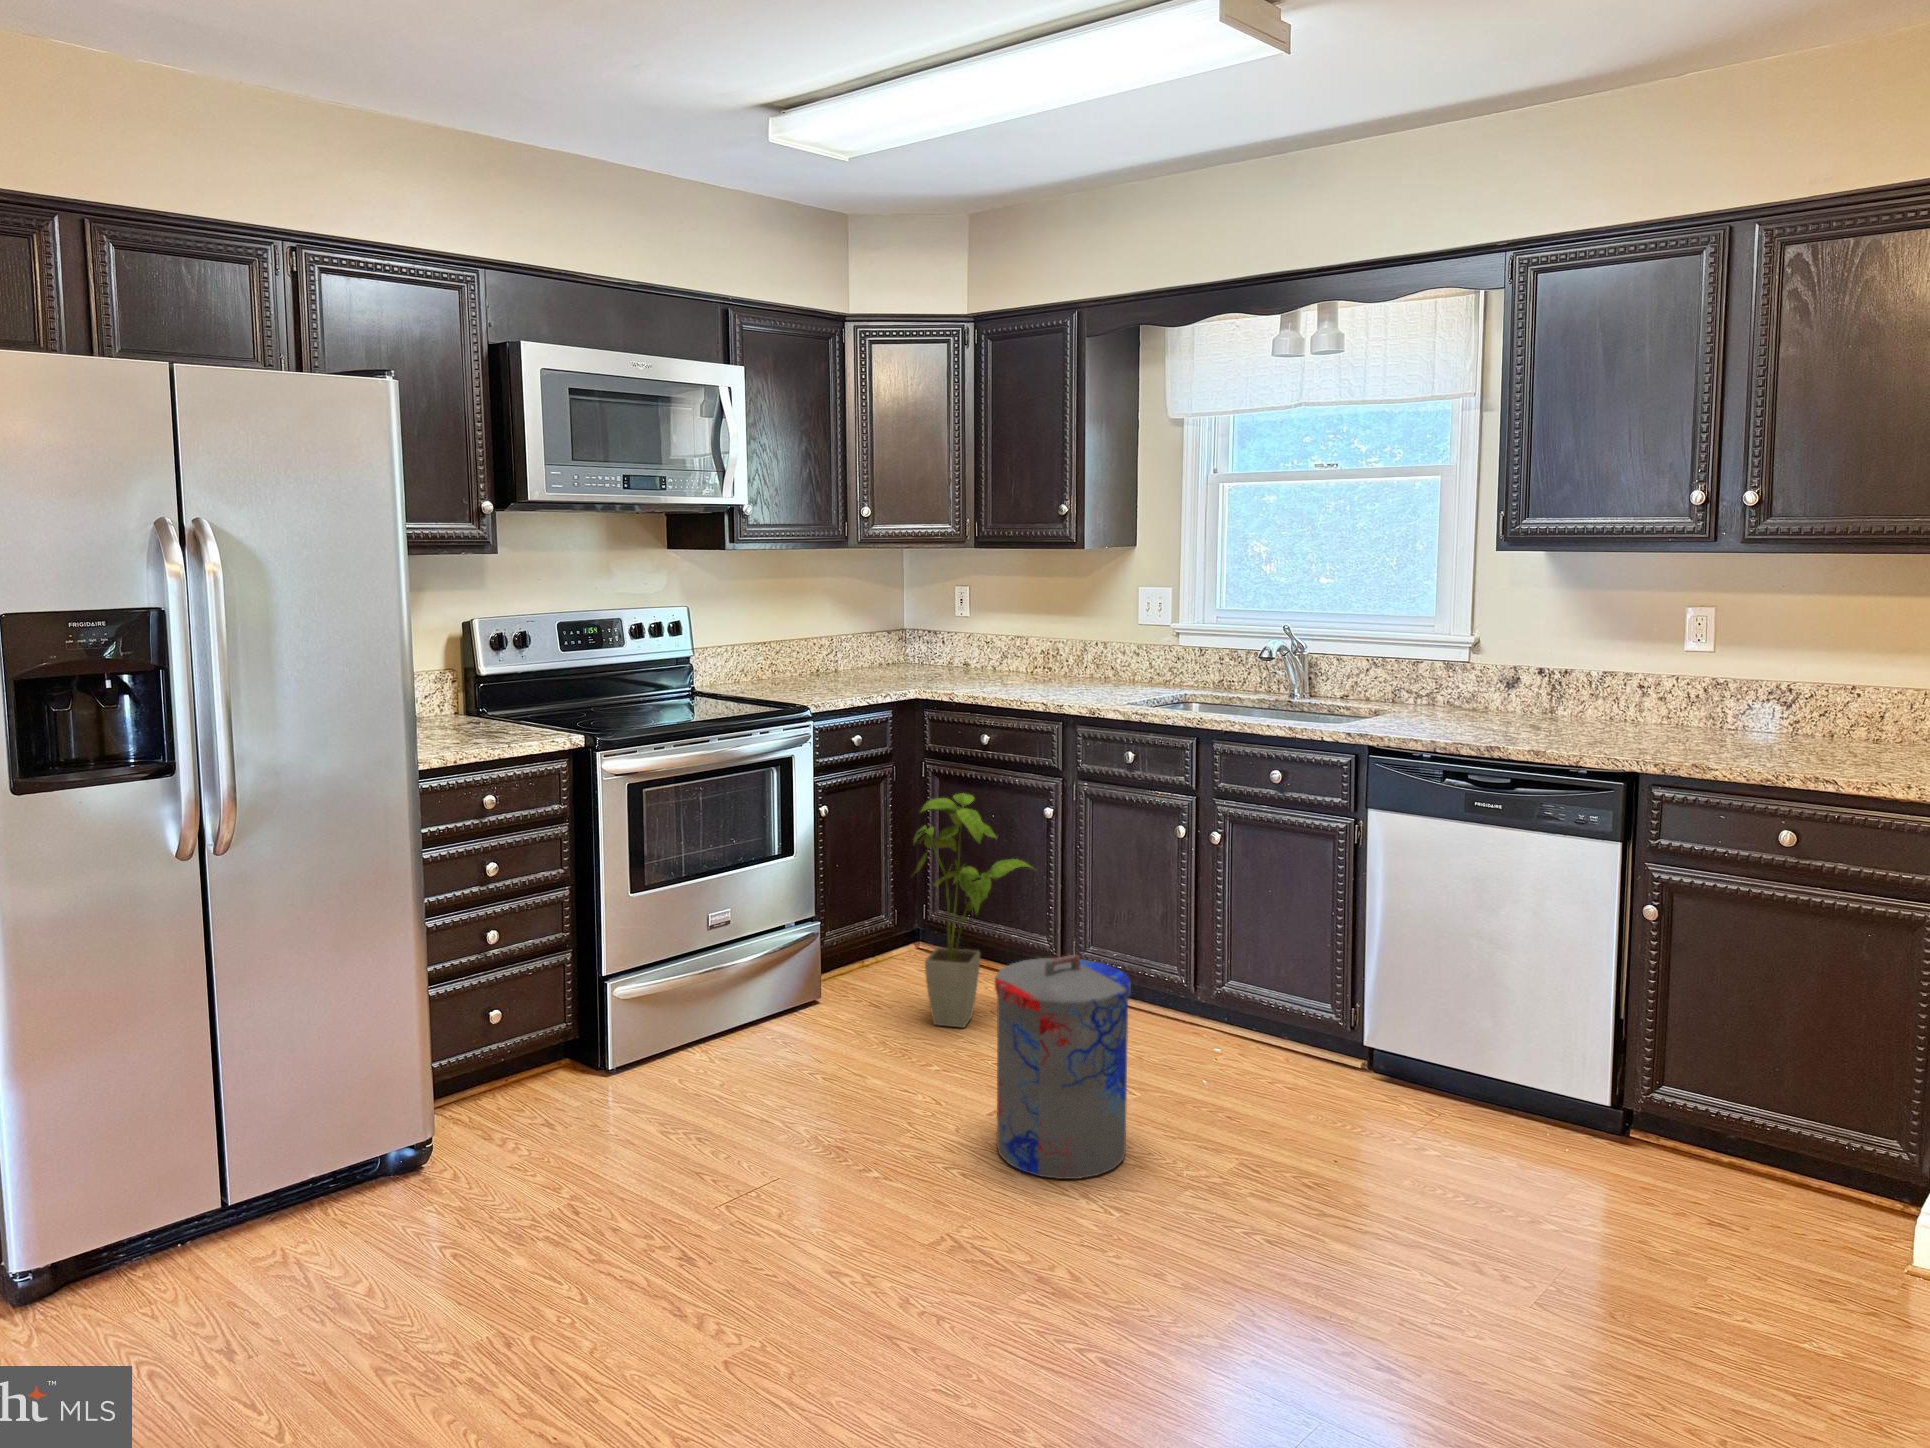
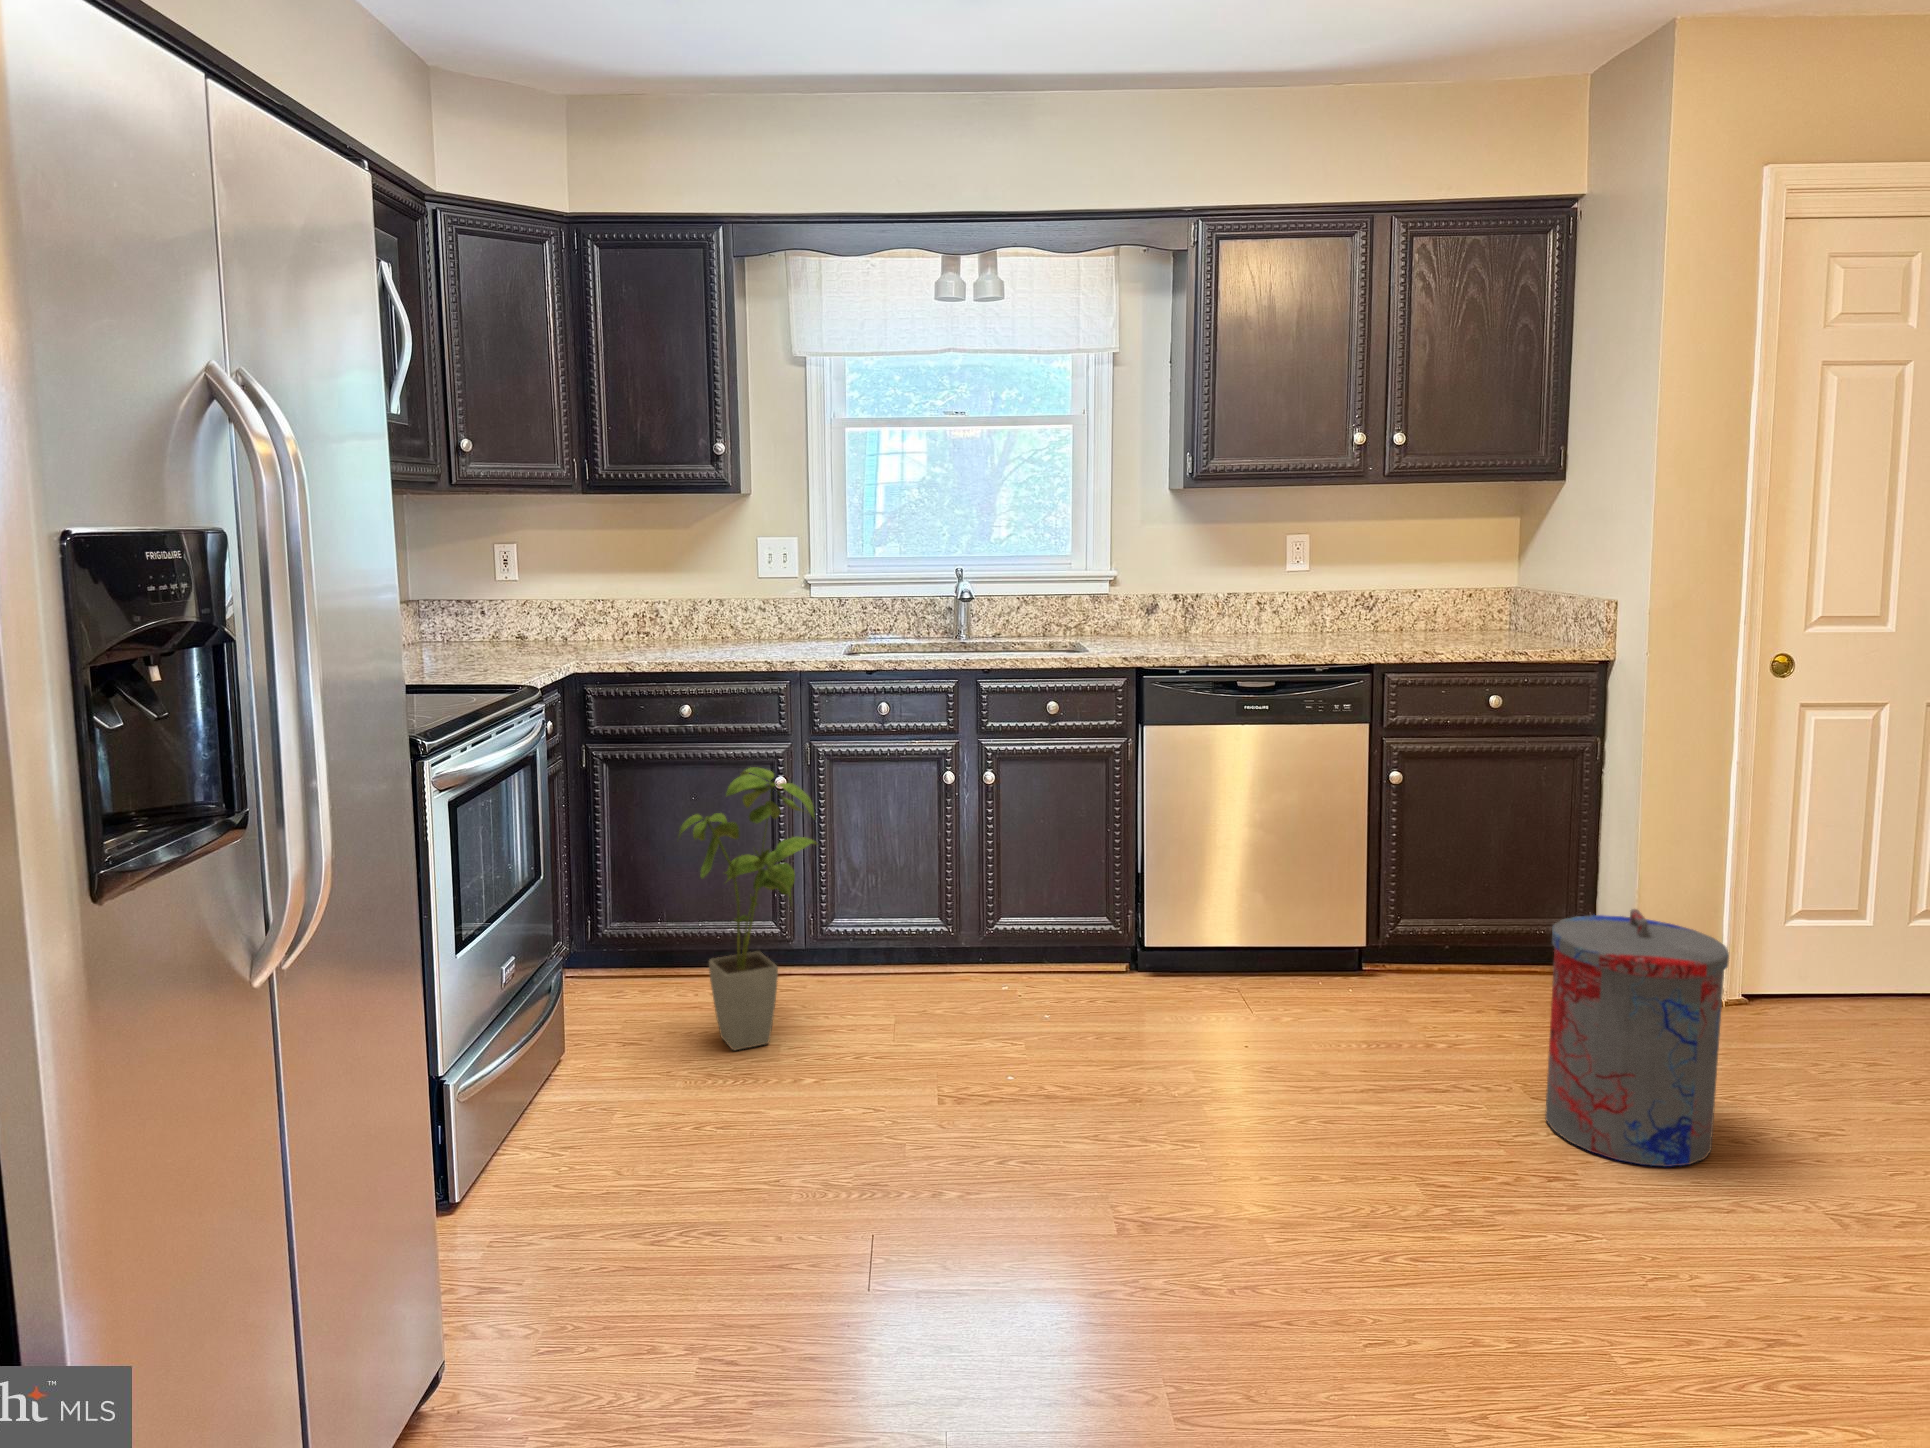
trash can: present [995,955,1131,1179] -> present [1545,909,1729,1167]

